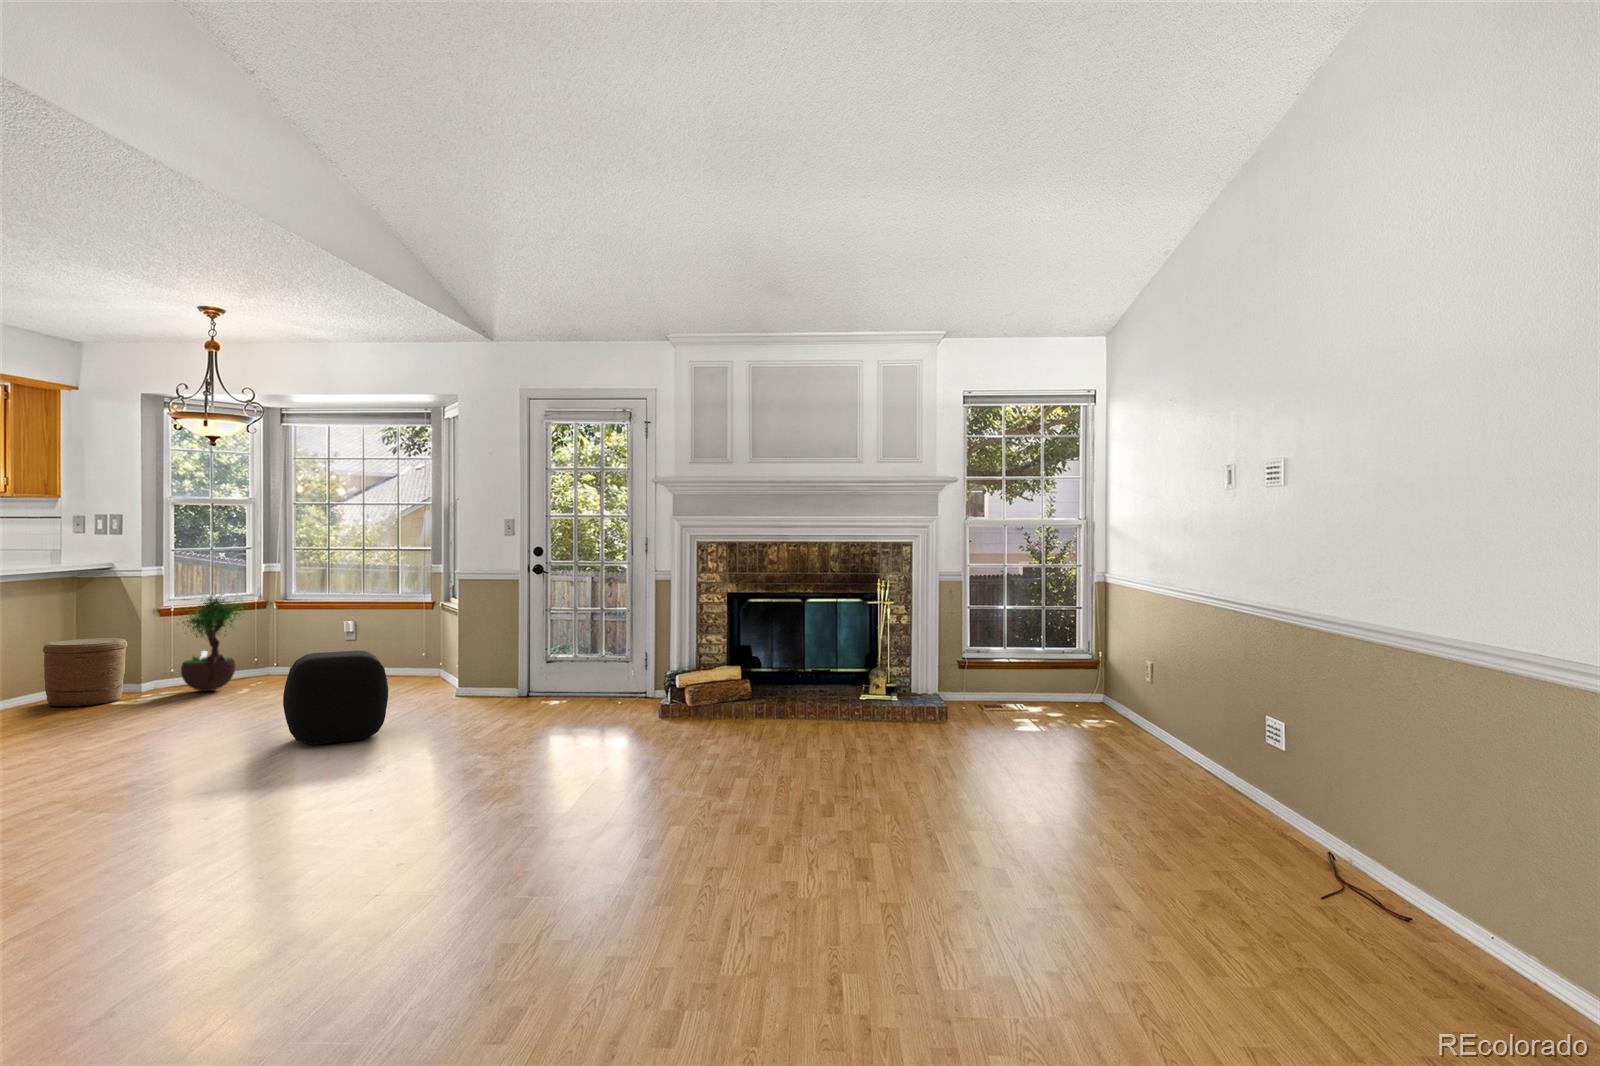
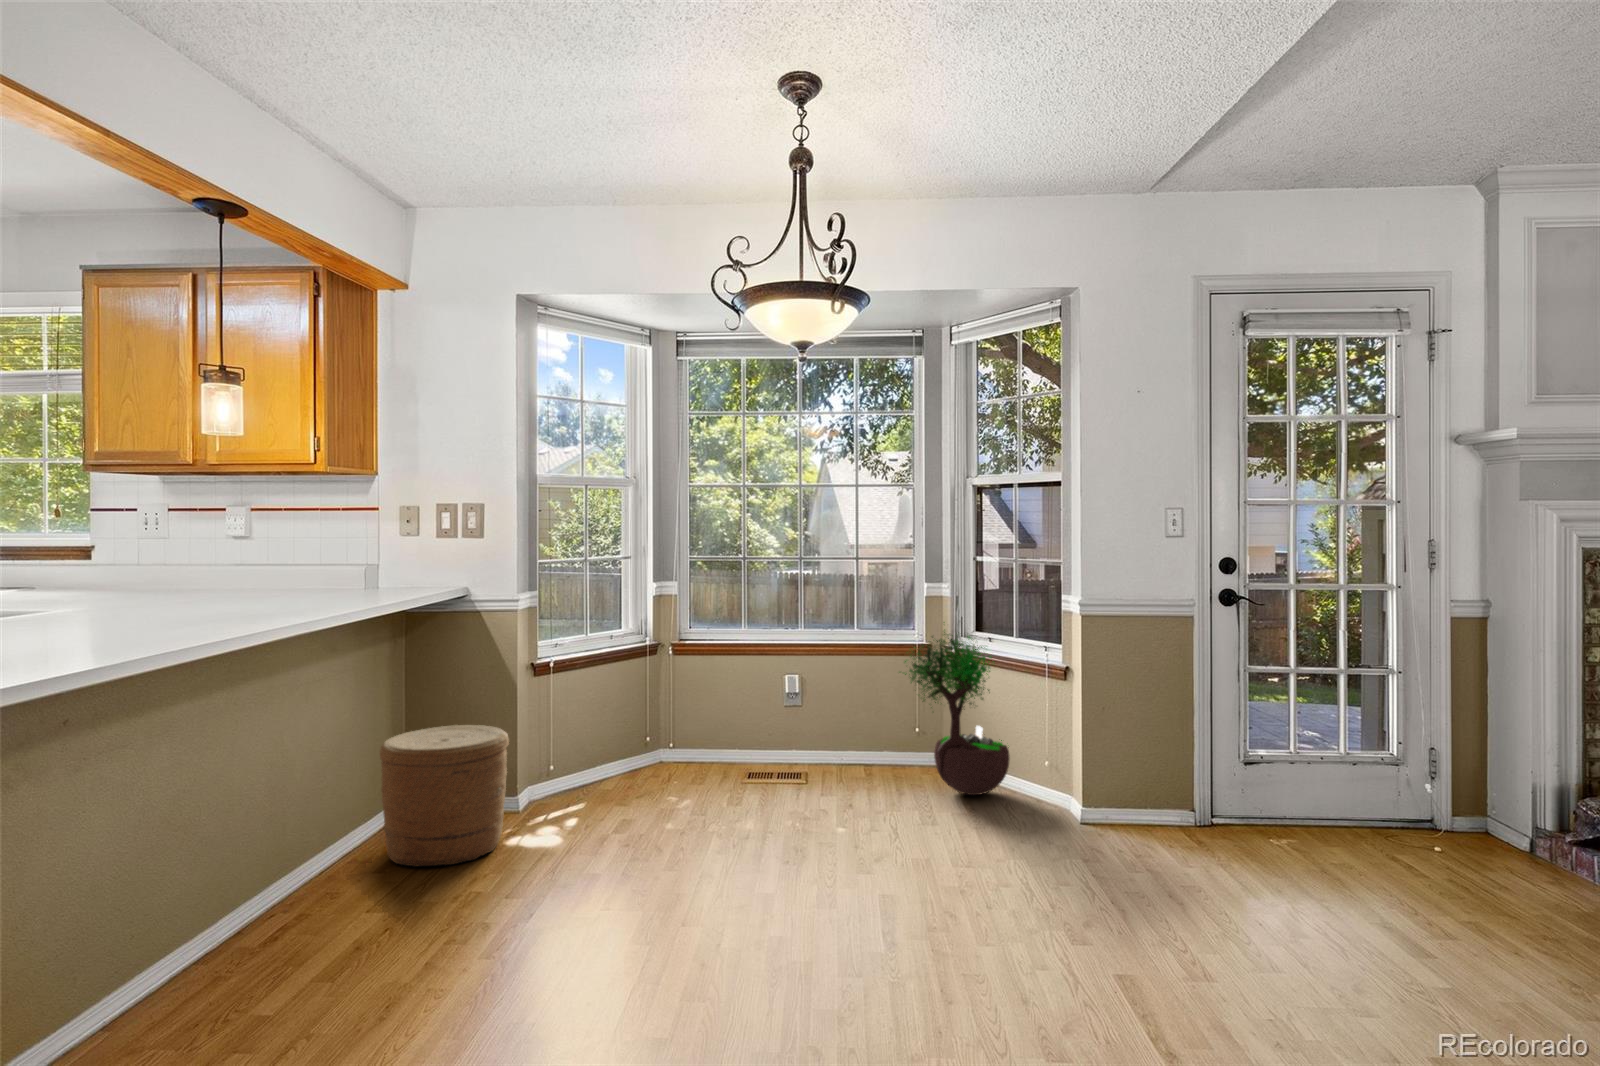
potted tree: present [177,594,244,691] -> present [899,622,1010,795]
ottoman: present [283,650,388,745] -> none [1048,762,1272,989]

